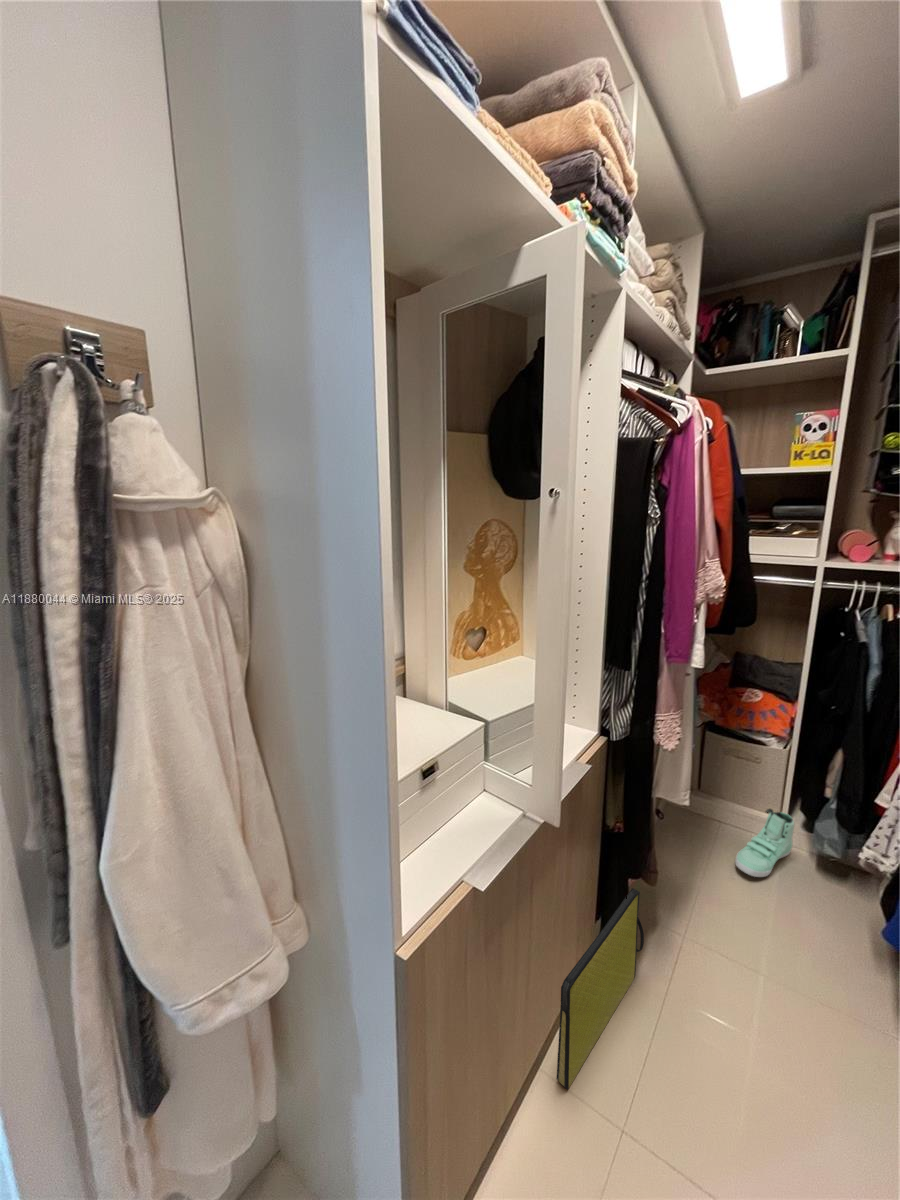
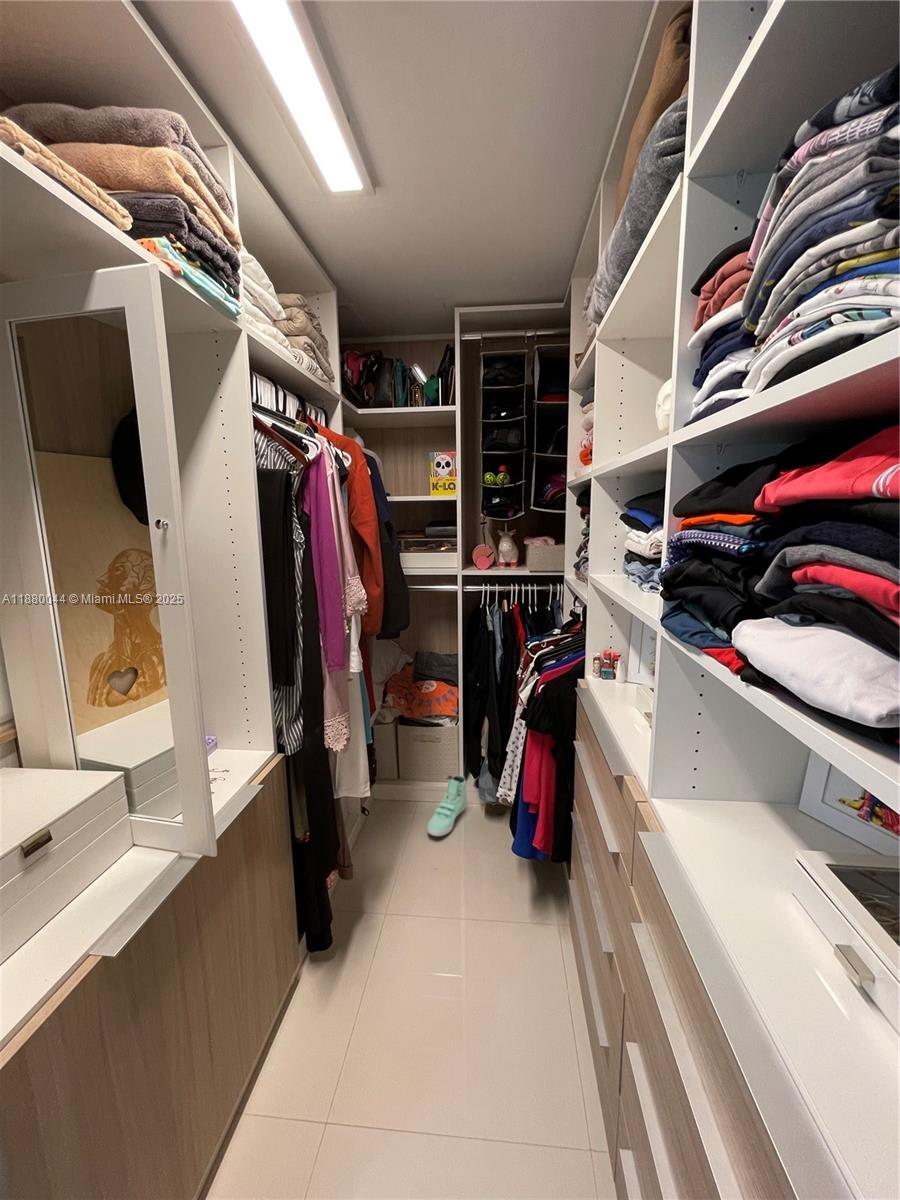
bag: present [557,888,644,1089] -> none [251,888,346,1120]

